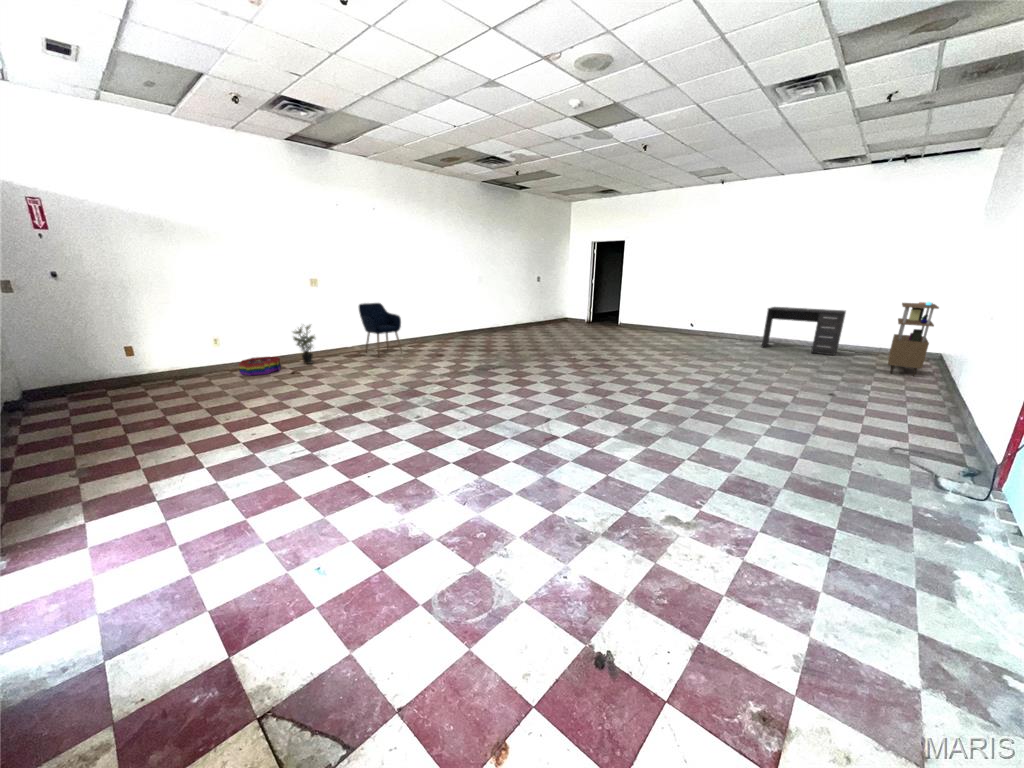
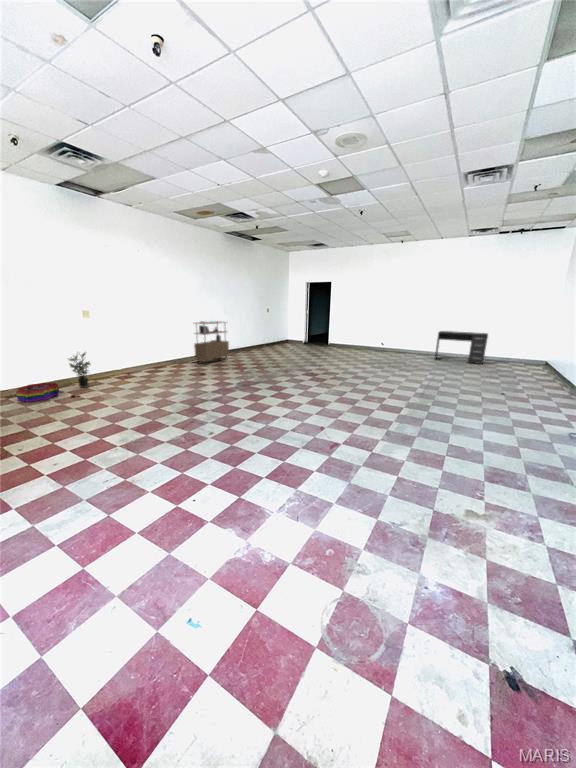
shelving unit: present [888,302,939,376] -> present [194,320,229,363]
chair: present [359,303,402,356] -> none [128,331,169,378]

